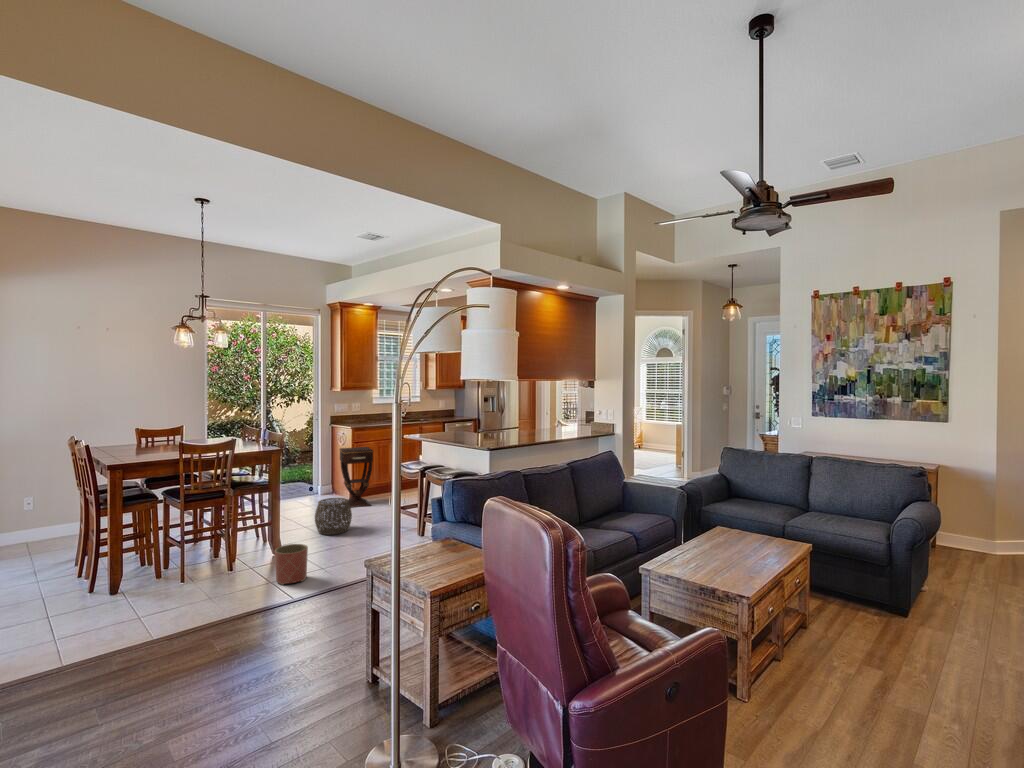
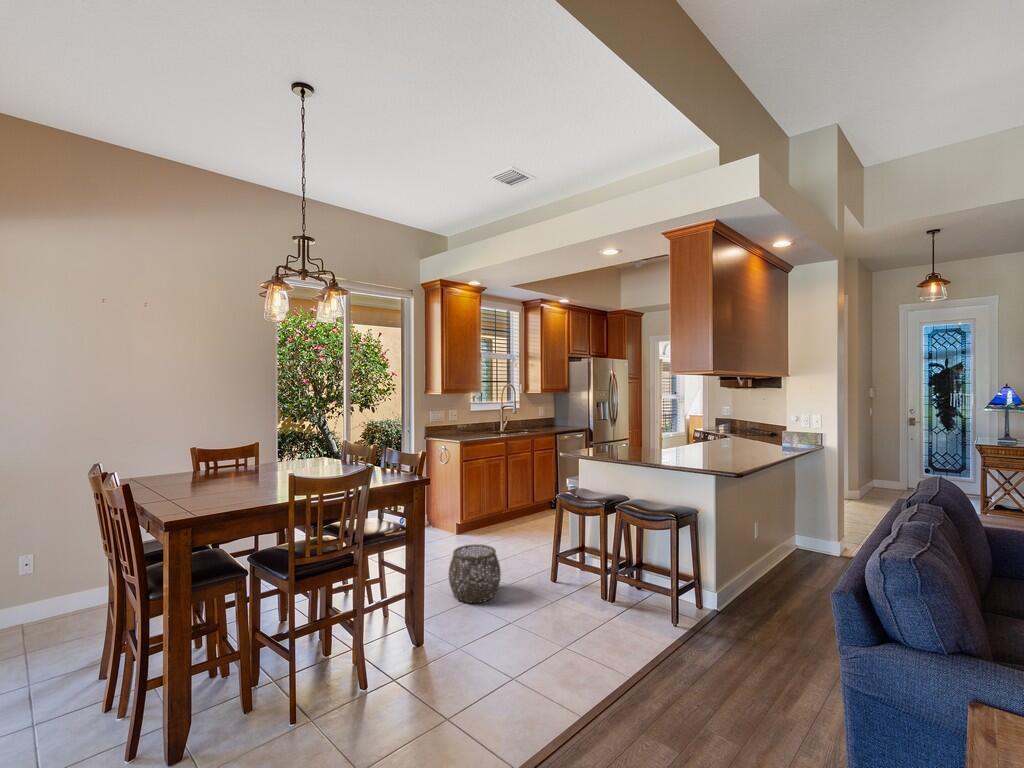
side table: present [340,447,373,508] -> none [447,467,496,552]
planter: present [275,544,308,585] -> none [452,645,506,728]

